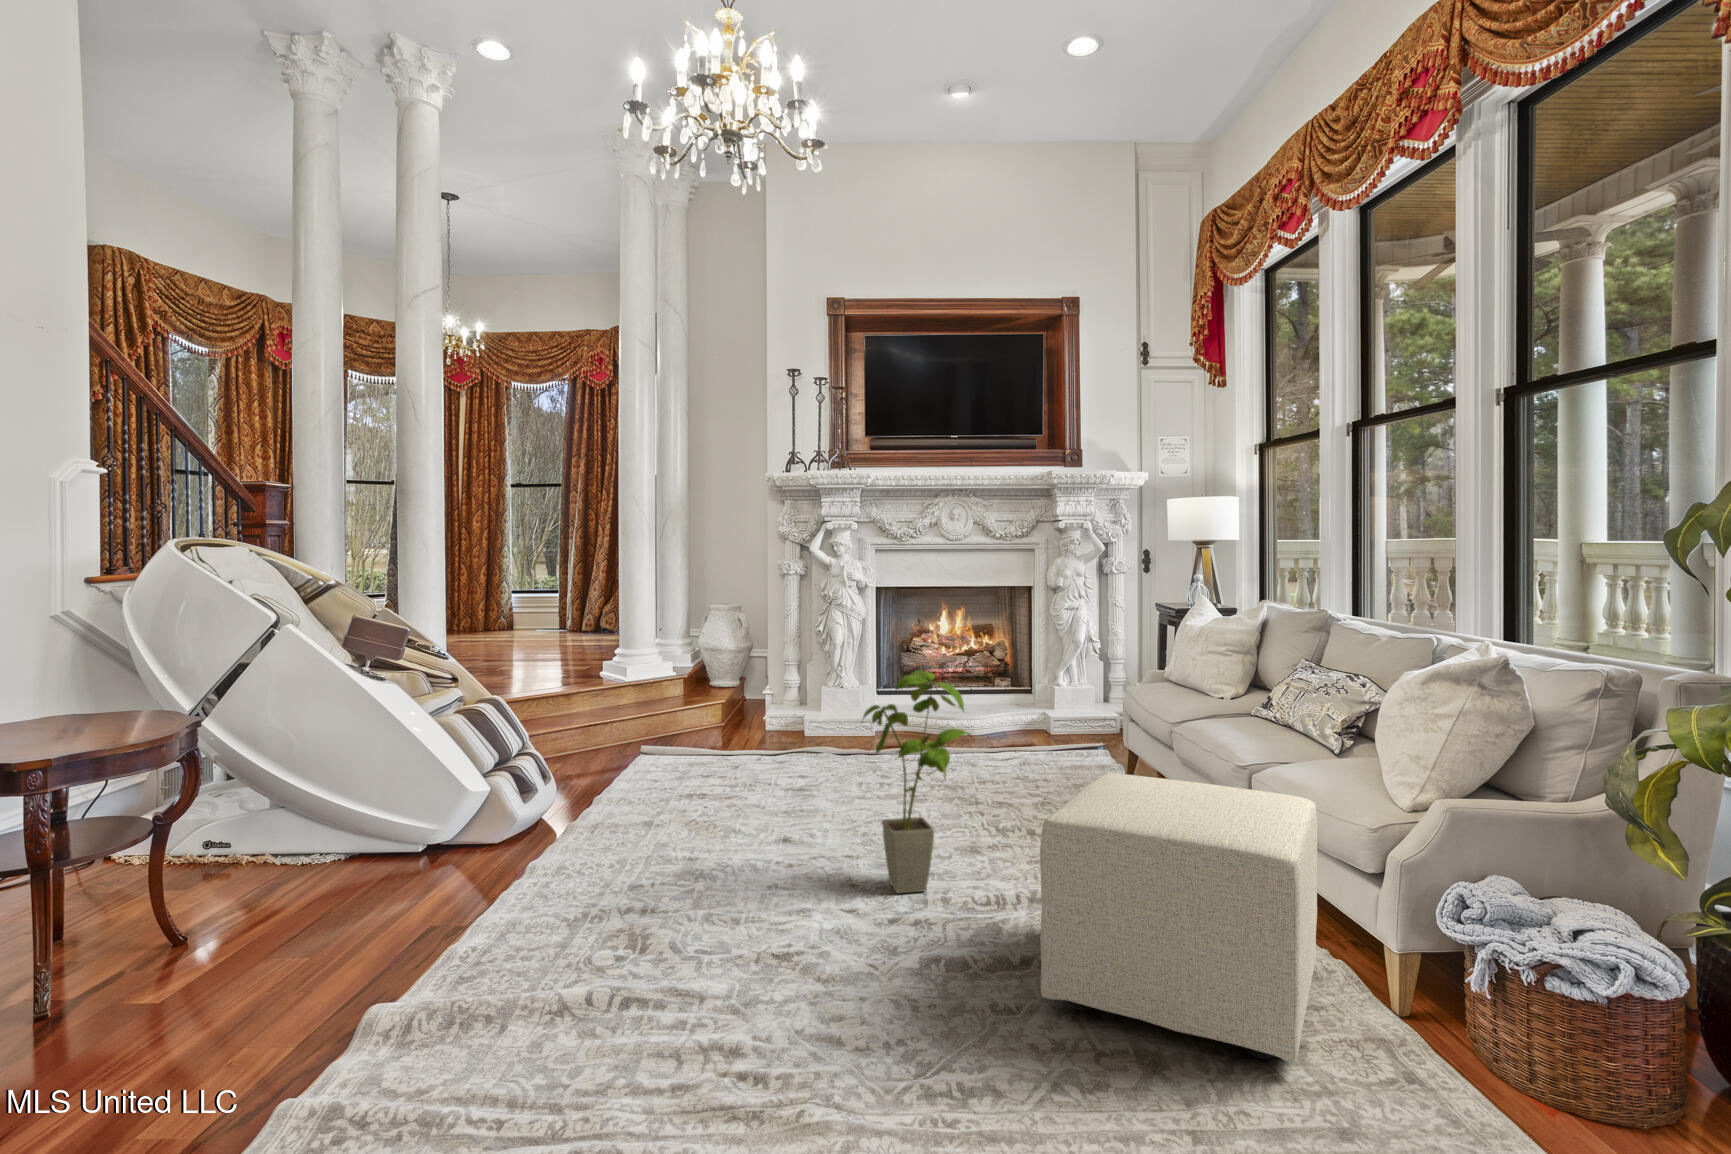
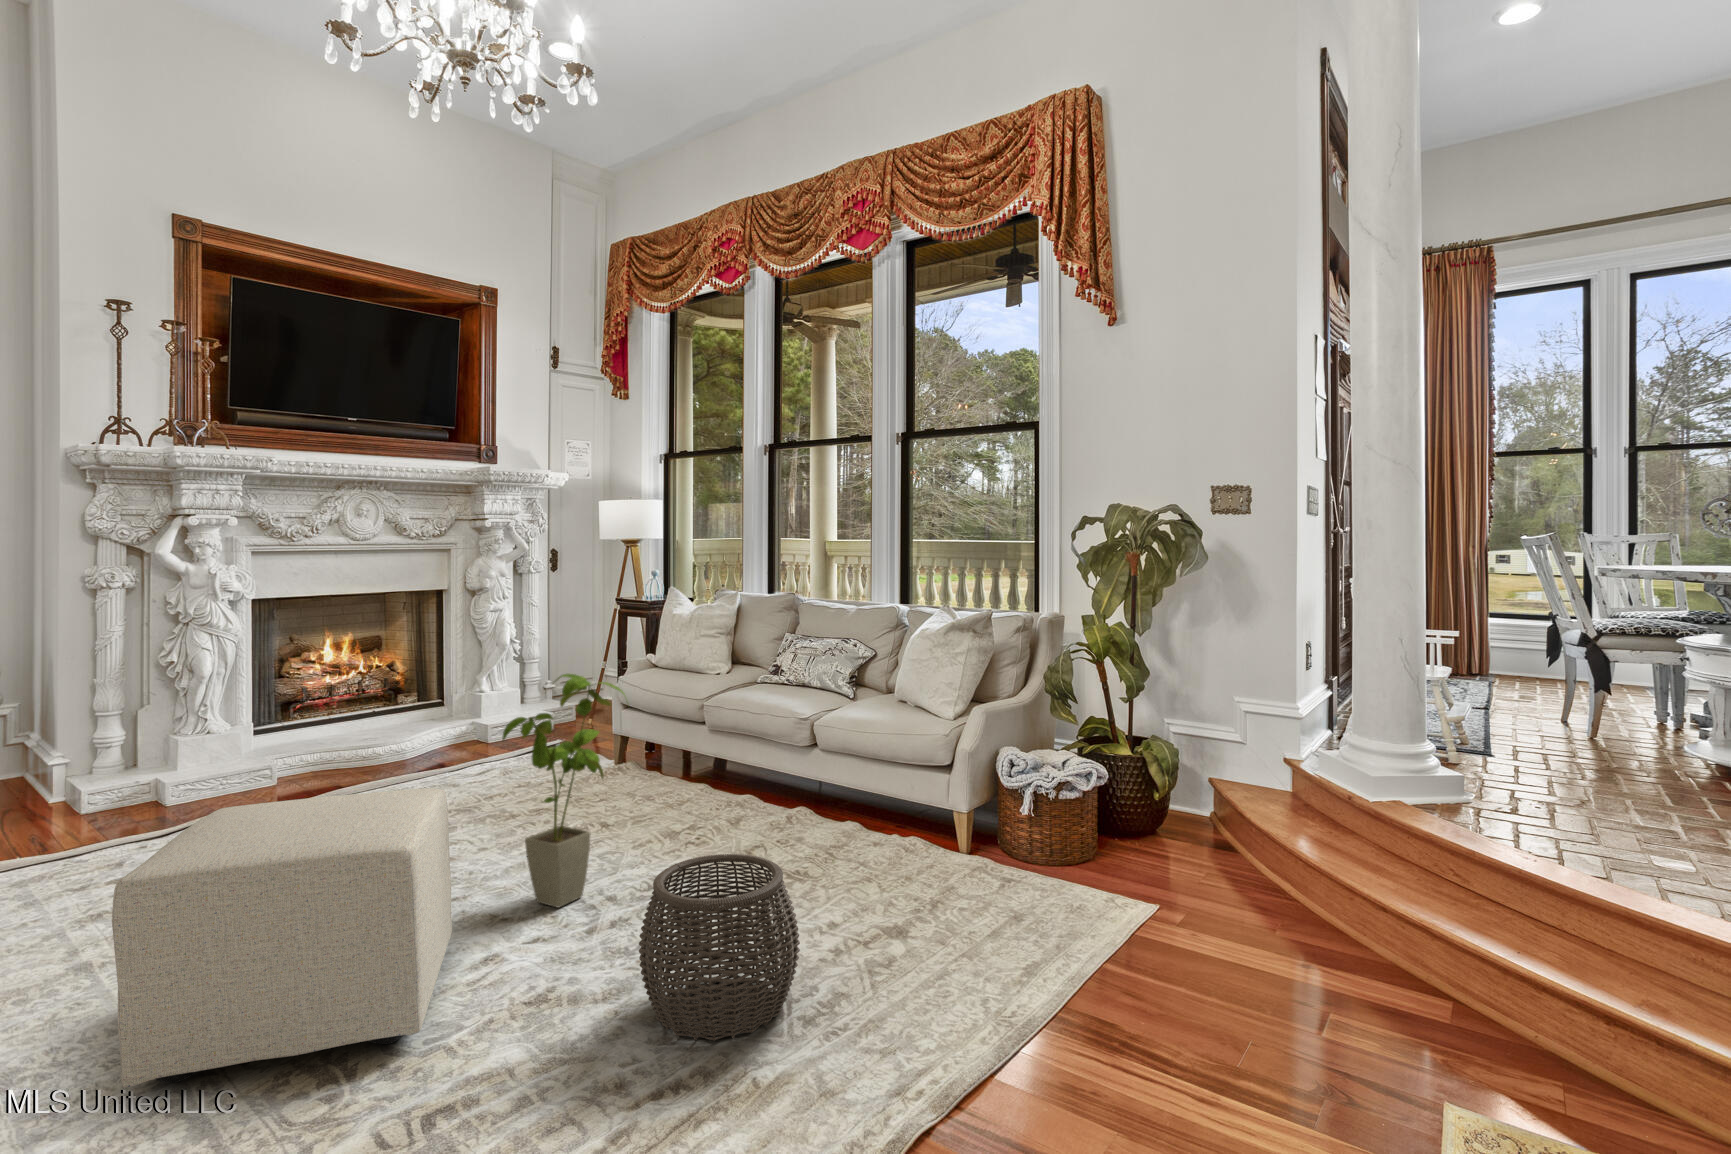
ottoman: present [1040,773,1317,1061] -> present [112,788,452,1088]
woven basket: none [801,873,968,1073] -> present [639,854,800,1041]

